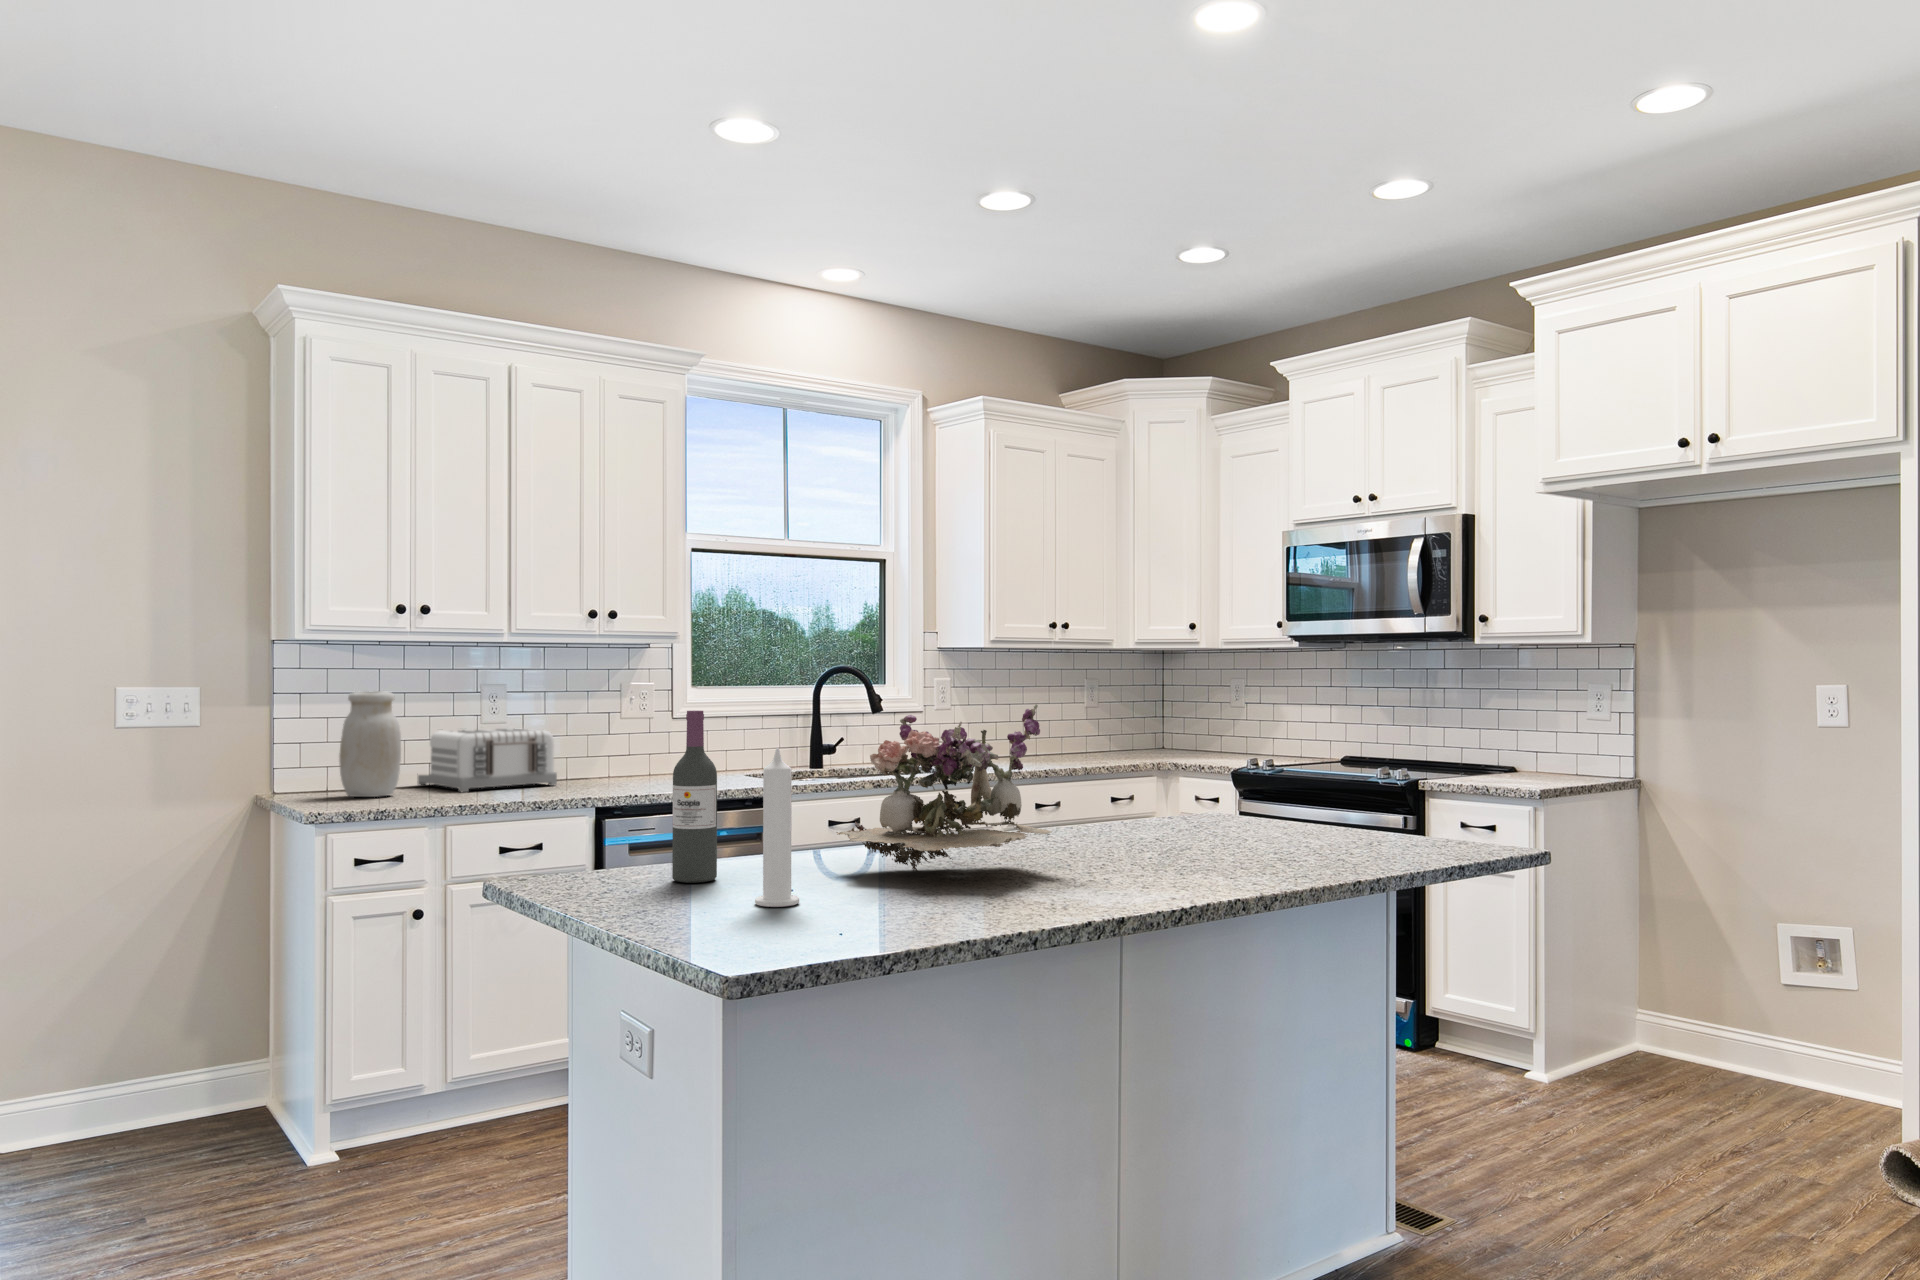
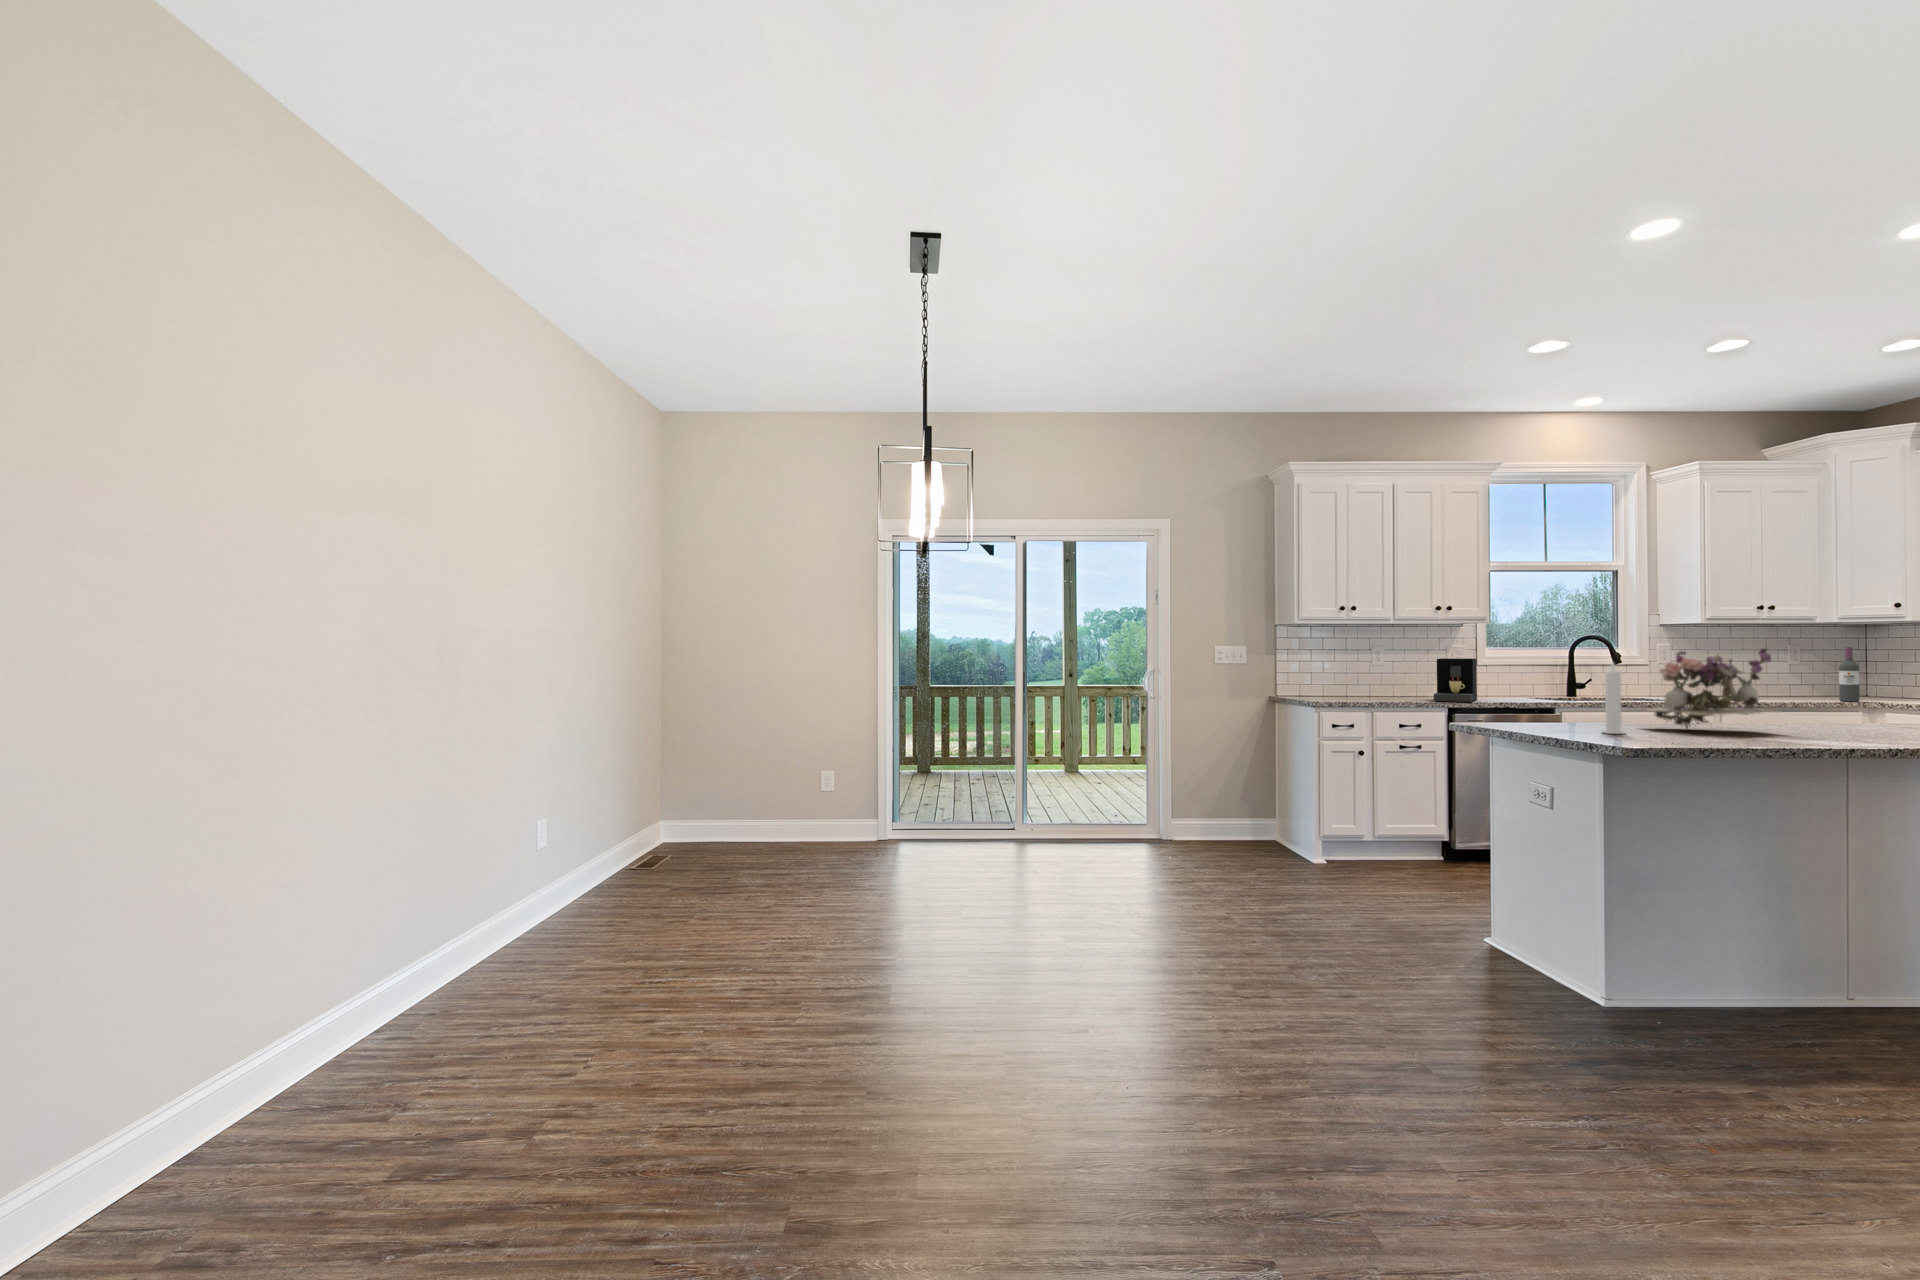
jar: present [339,691,401,797] -> none [1312,648,1341,698]
coffee maker: none [568,709,656,795] -> present [1434,658,1477,702]
wine bottle: present [672,710,717,883] -> present [1839,647,1860,702]
toaster: present [417,729,557,792] -> none [1340,669,1417,699]

